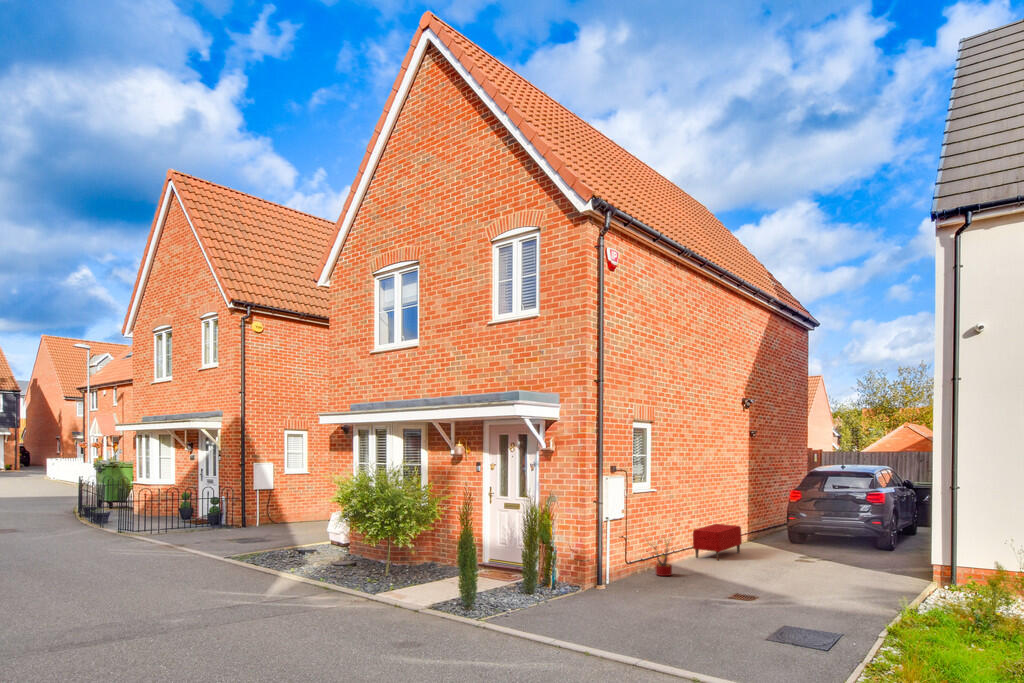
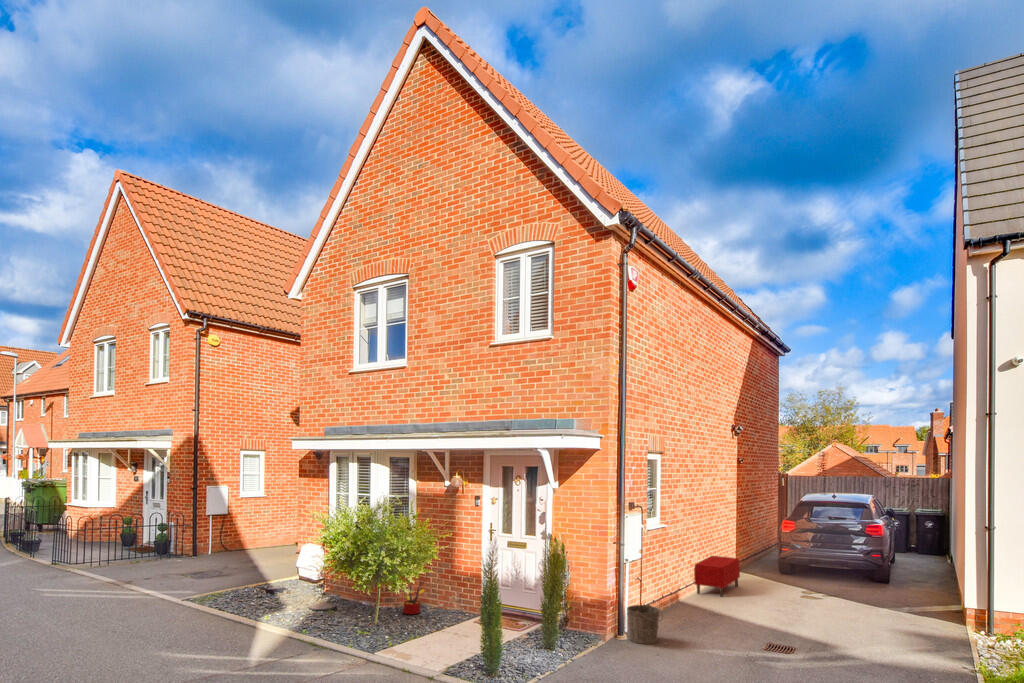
decorative plant: present [654,542,672,576] -> present [403,580,425,614]
bucket: none [607,557,640,592] -> present [627,604,663,644]

